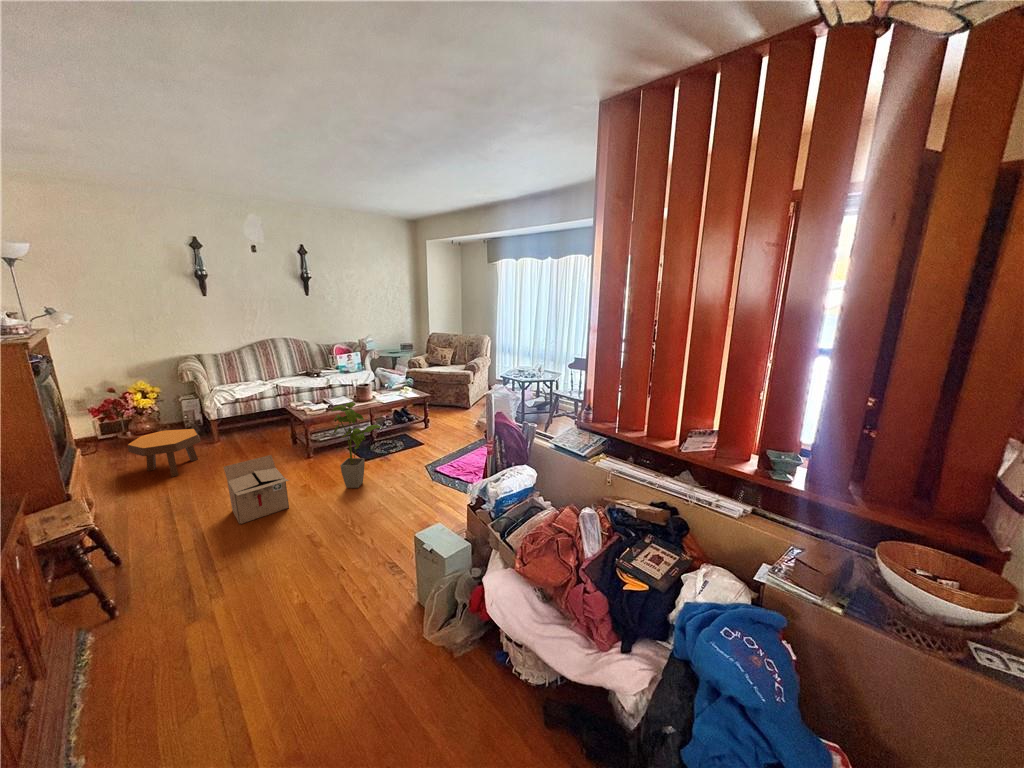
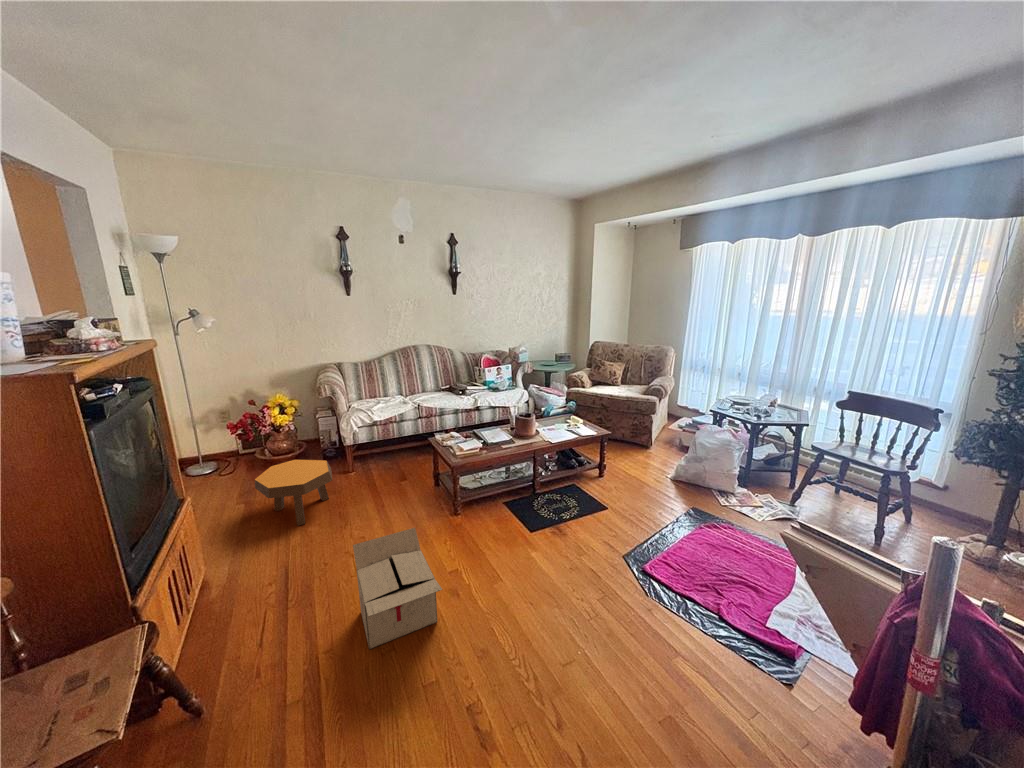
house plant: present [332,402,382,488] -> none [502,461,579,593]

